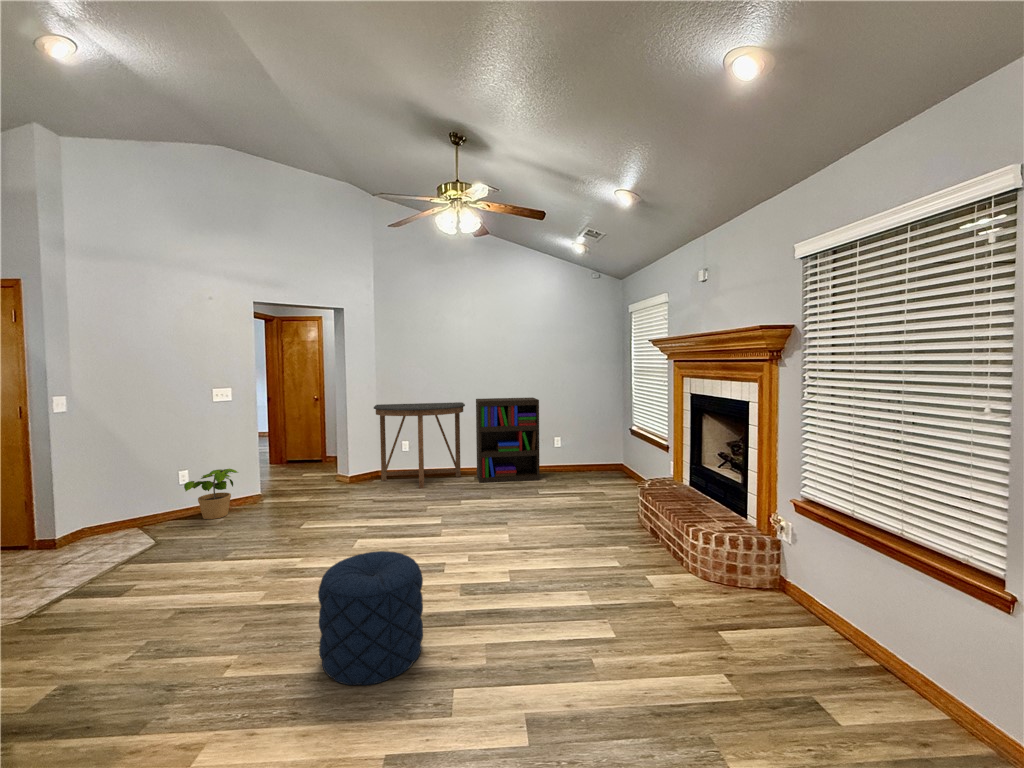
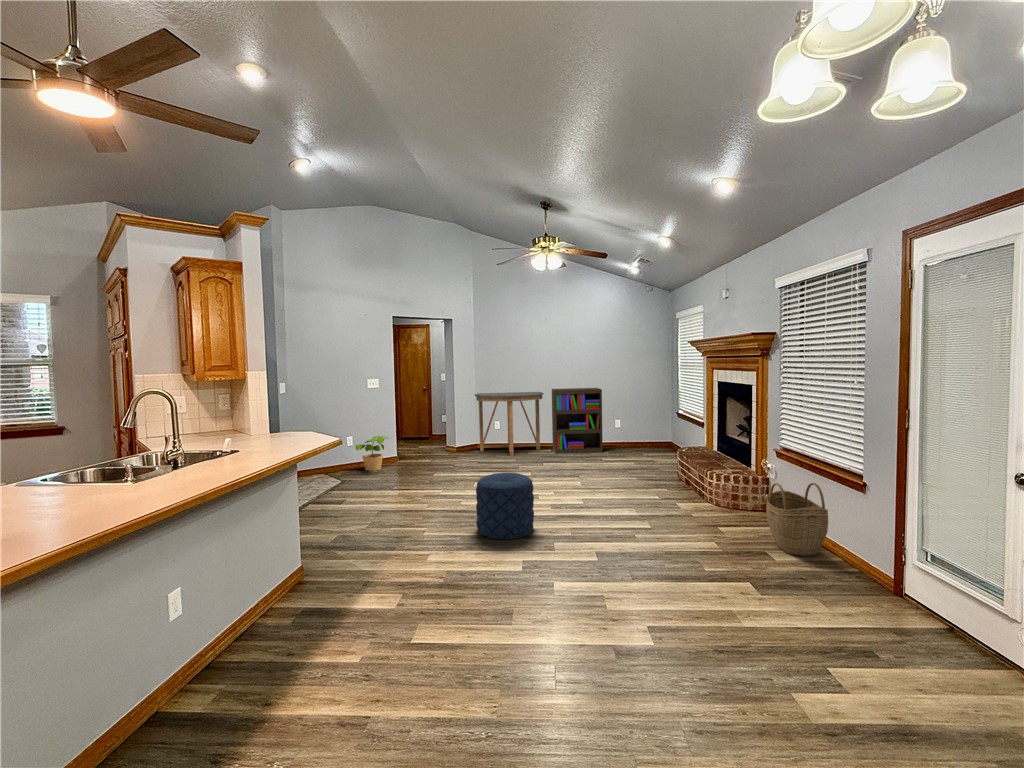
woven basket: none [804,573,922,707] -> present [766,483,828,556]

